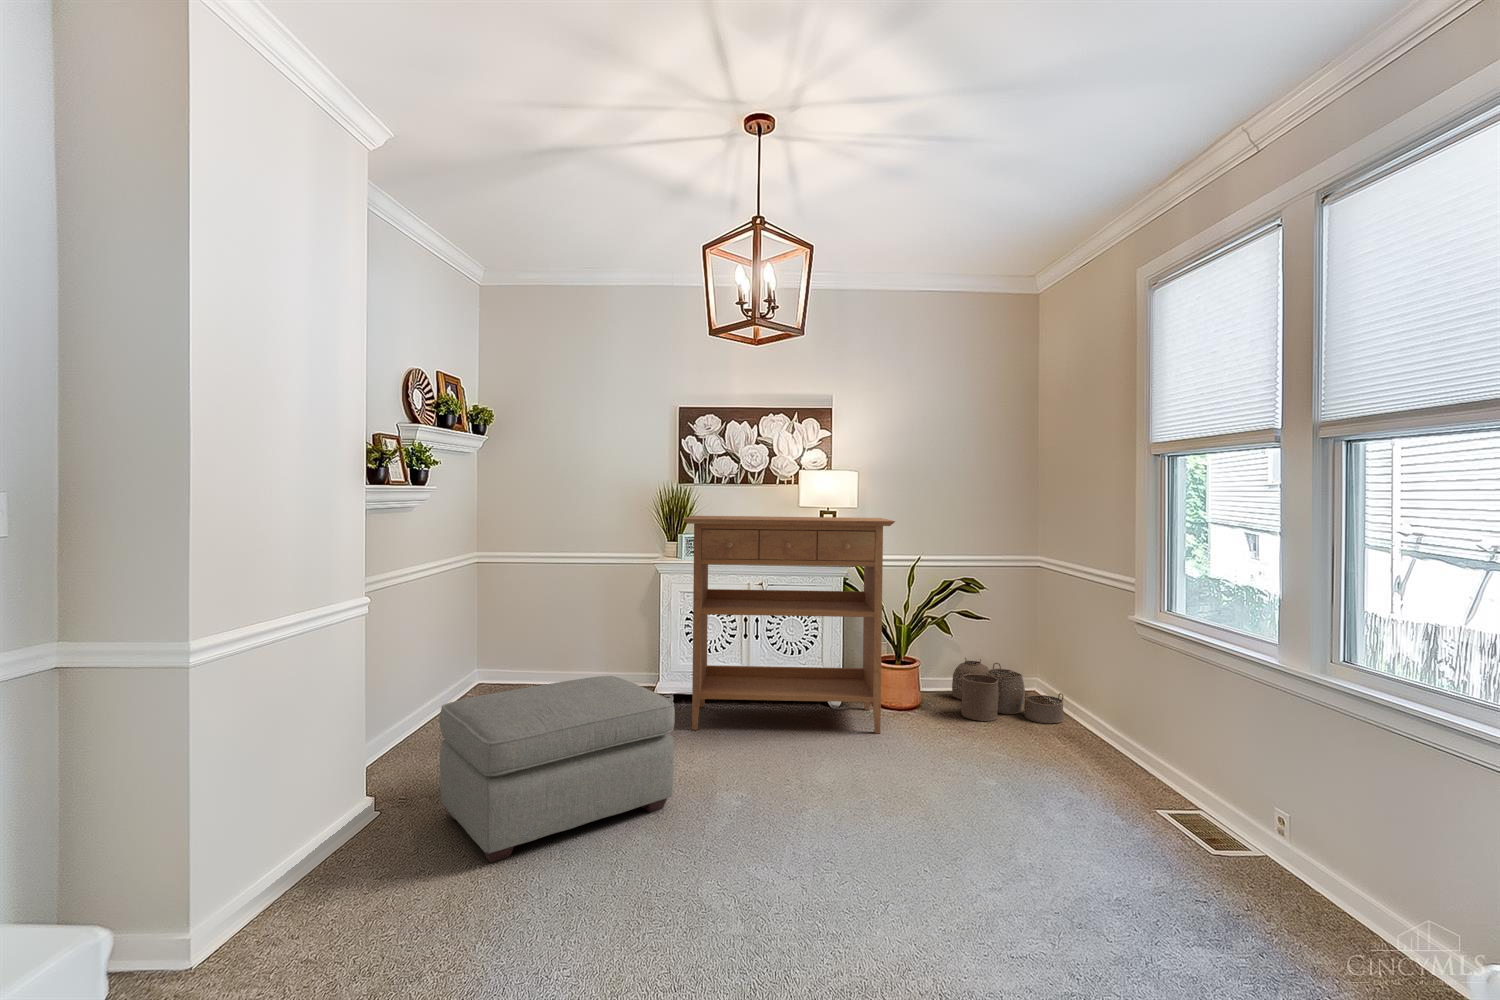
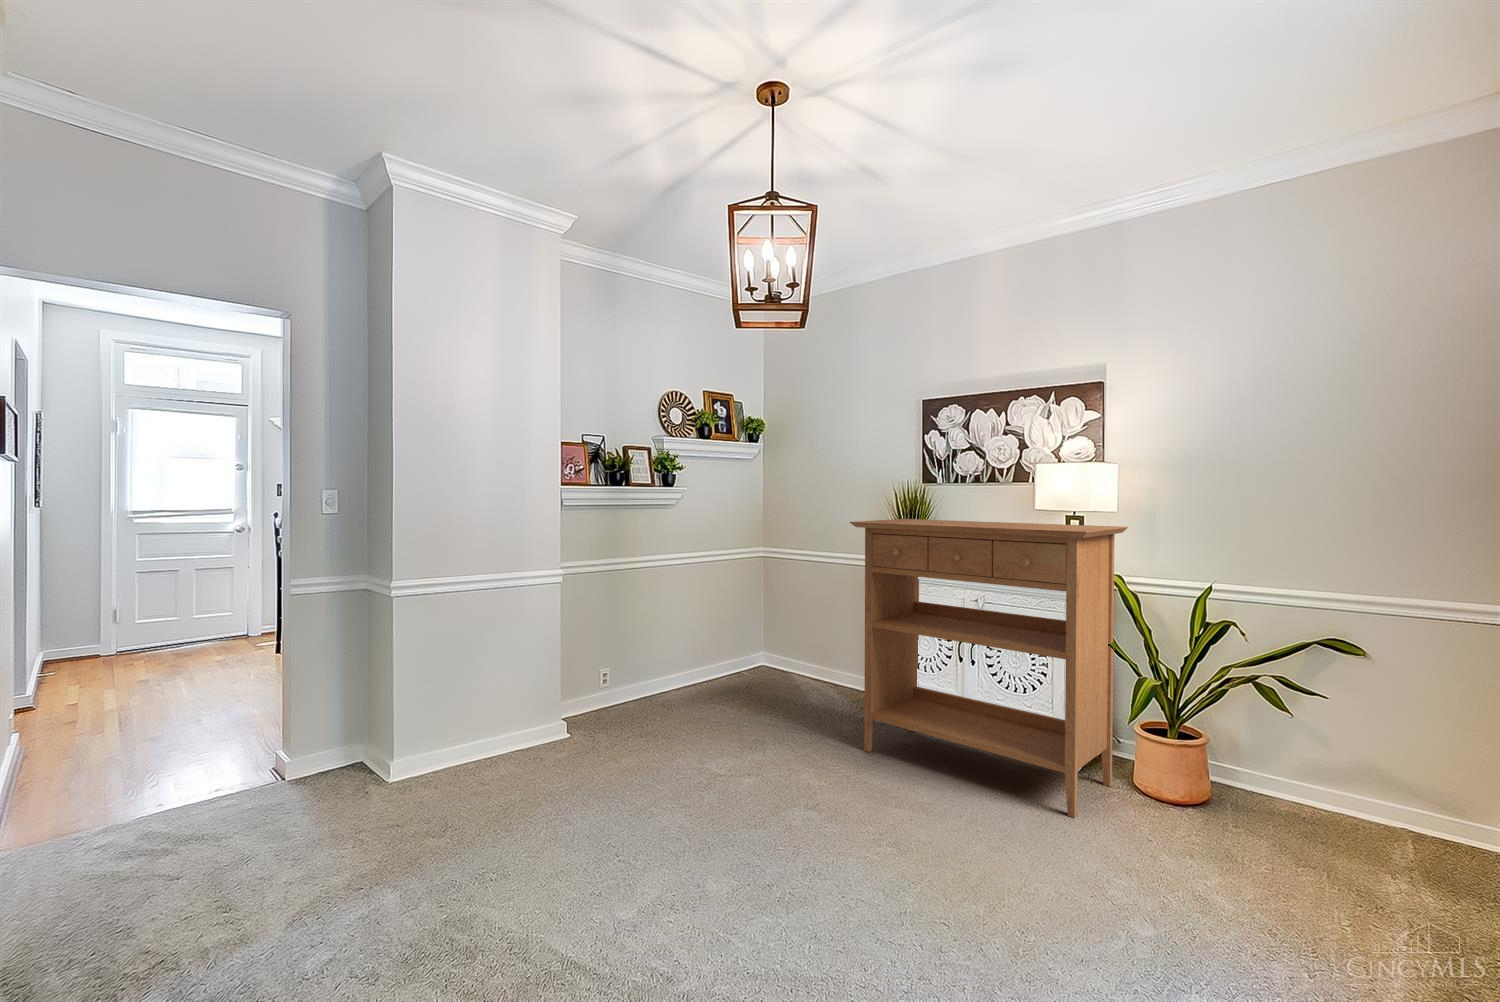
woven basket: present [952,658,1064,723] -> none [1250,750,1466,902]
ottoman: present [439,676,675,863] -> none [543,669,742,812]

